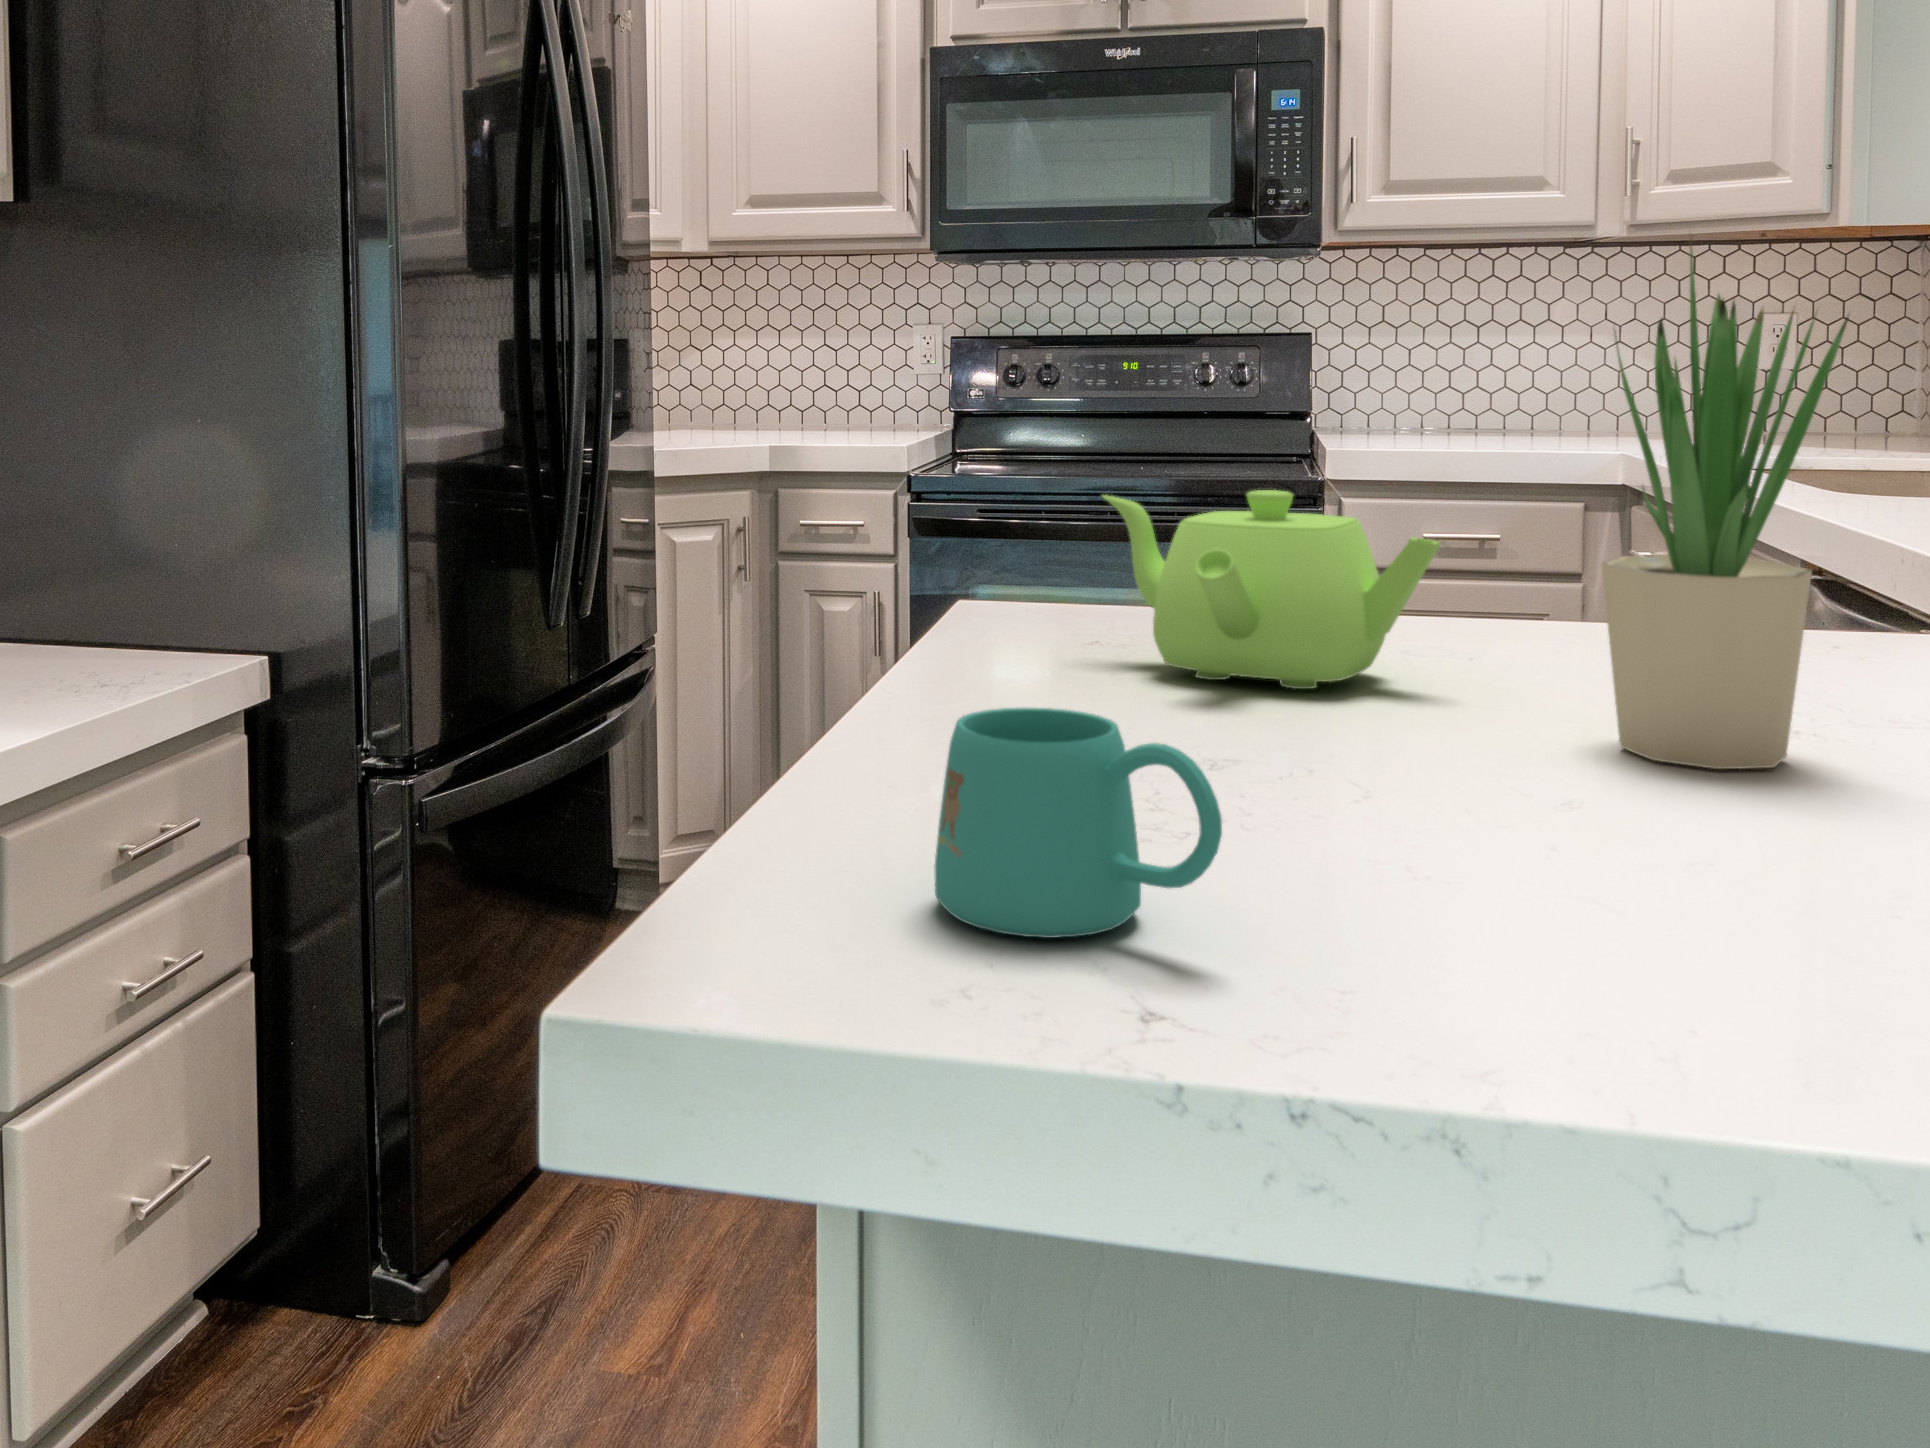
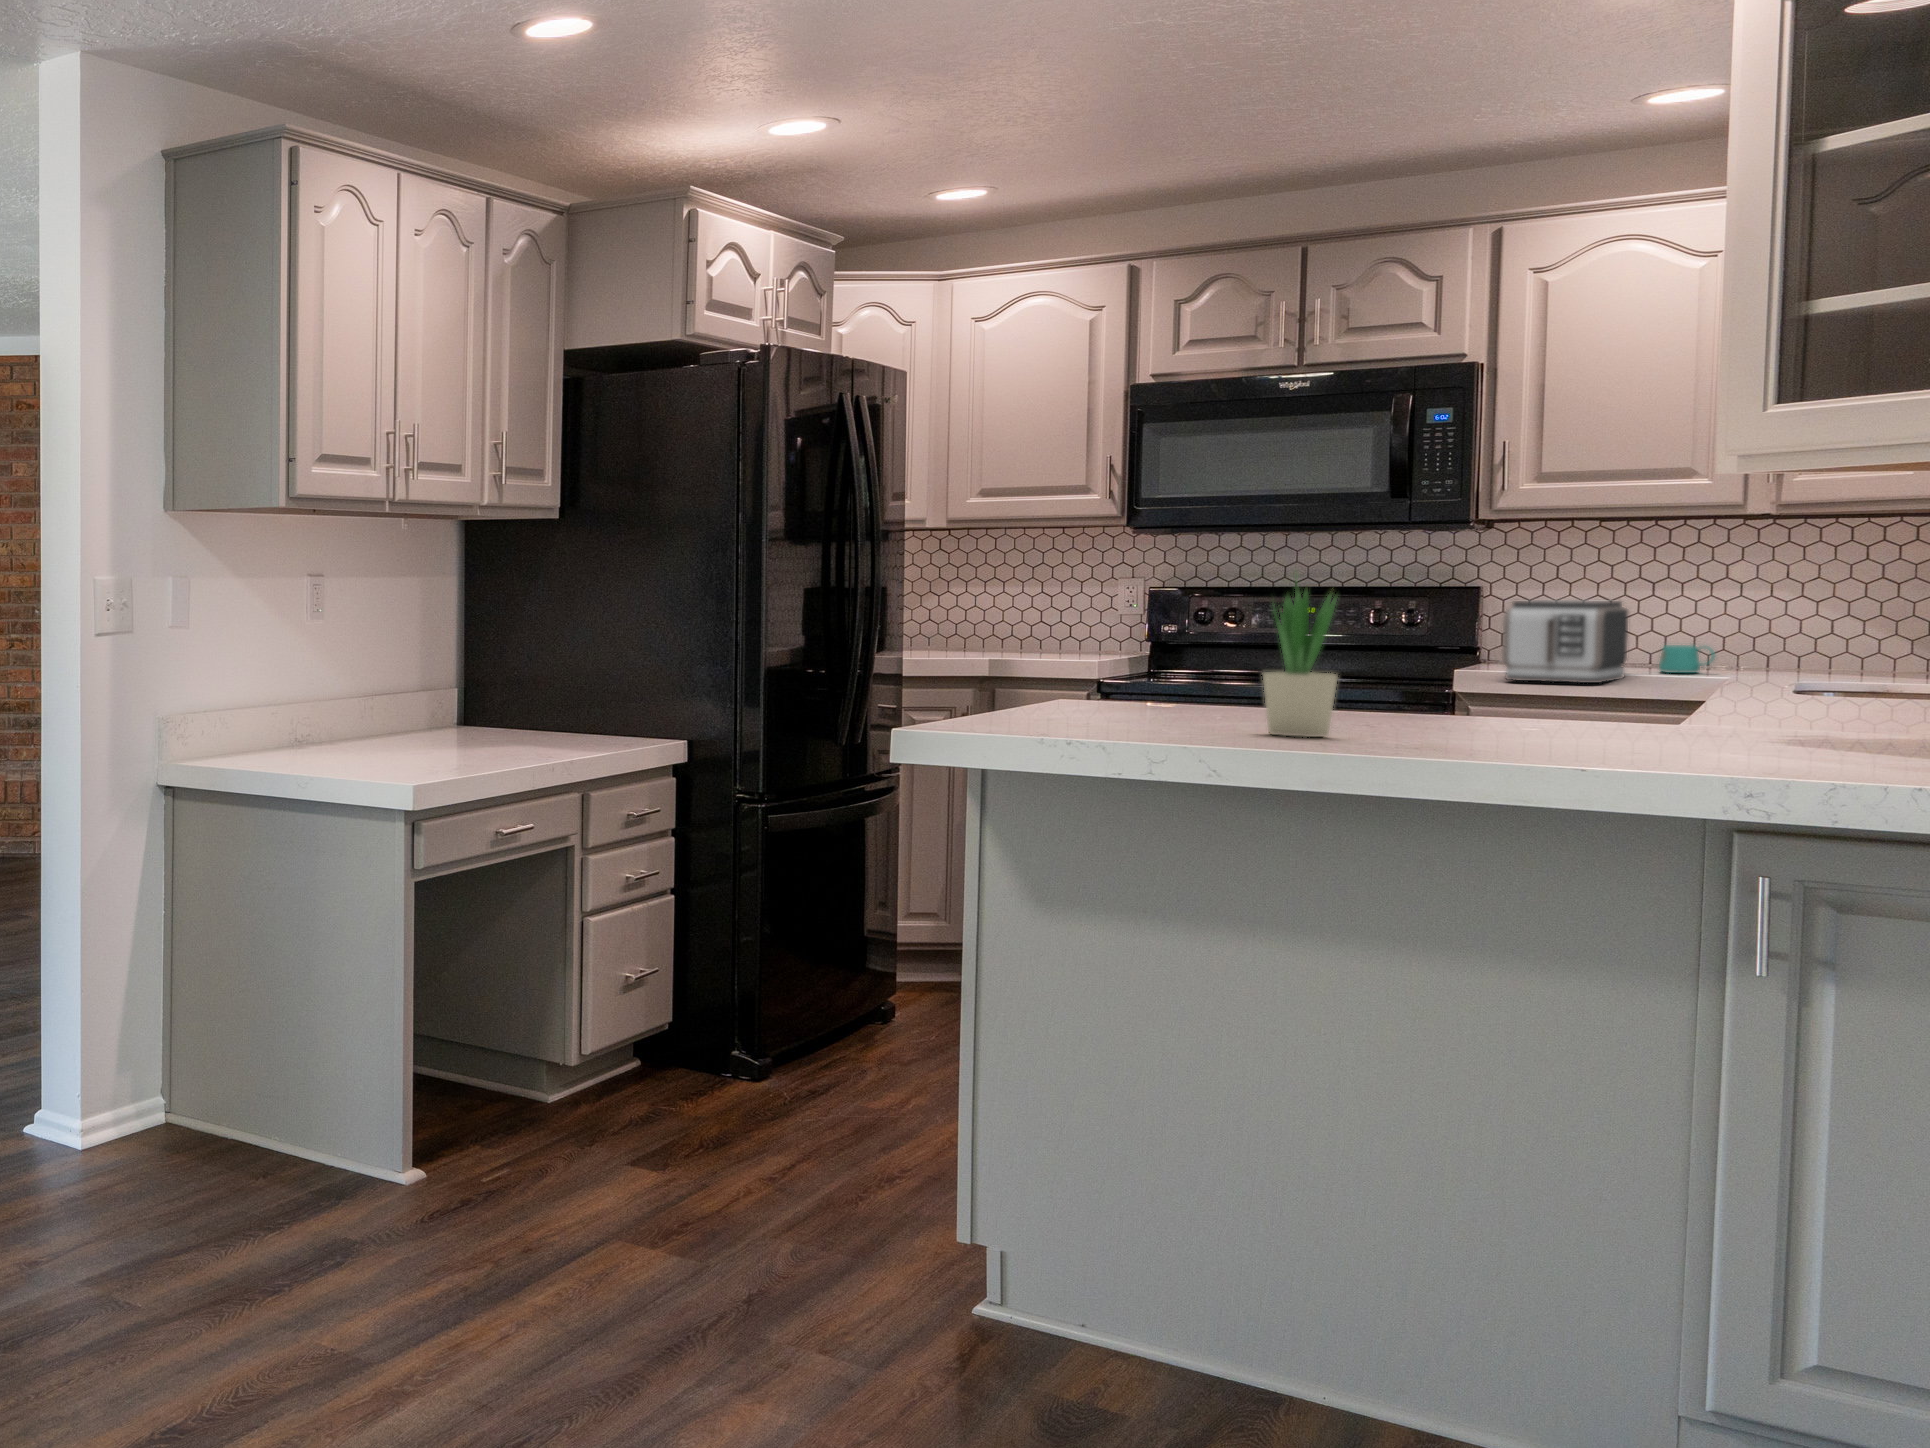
toaster: none [1363,345,1471,454] -> present [1502,600,1628,683]
teapot: present [1102,490,1440,689] -> none [1098,652,1231,723]
mug: present [935,707,1222,938] -> present [1659,645,1715,673]

